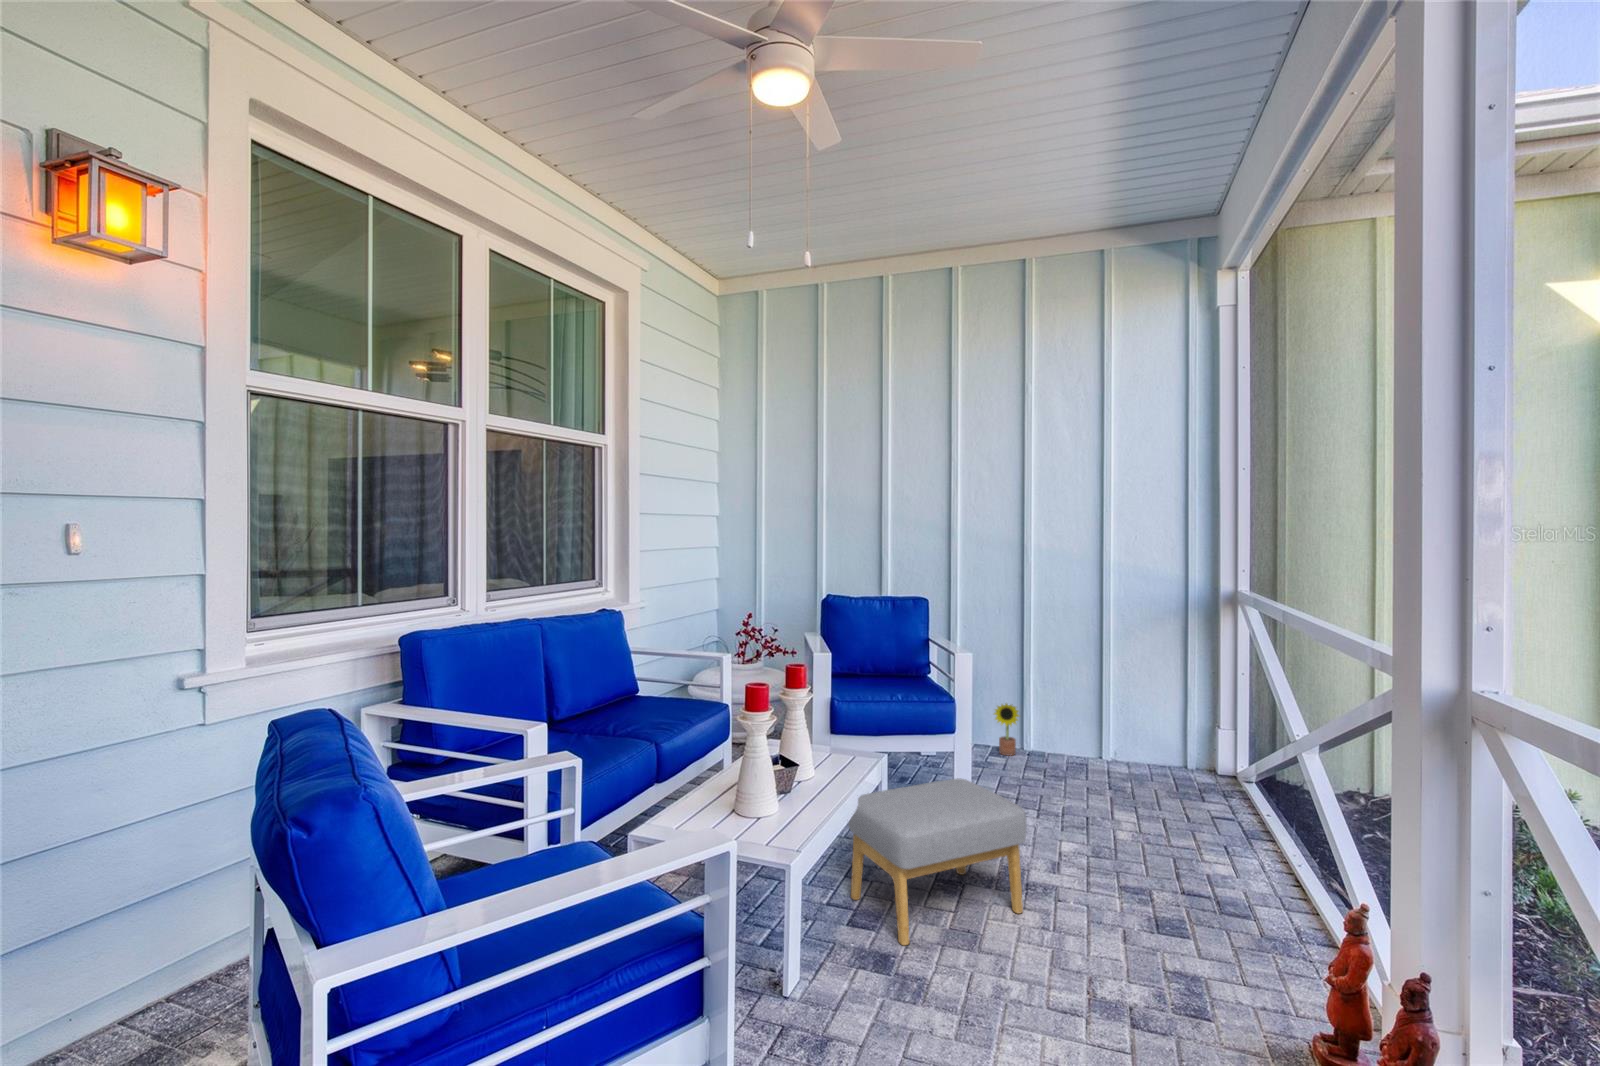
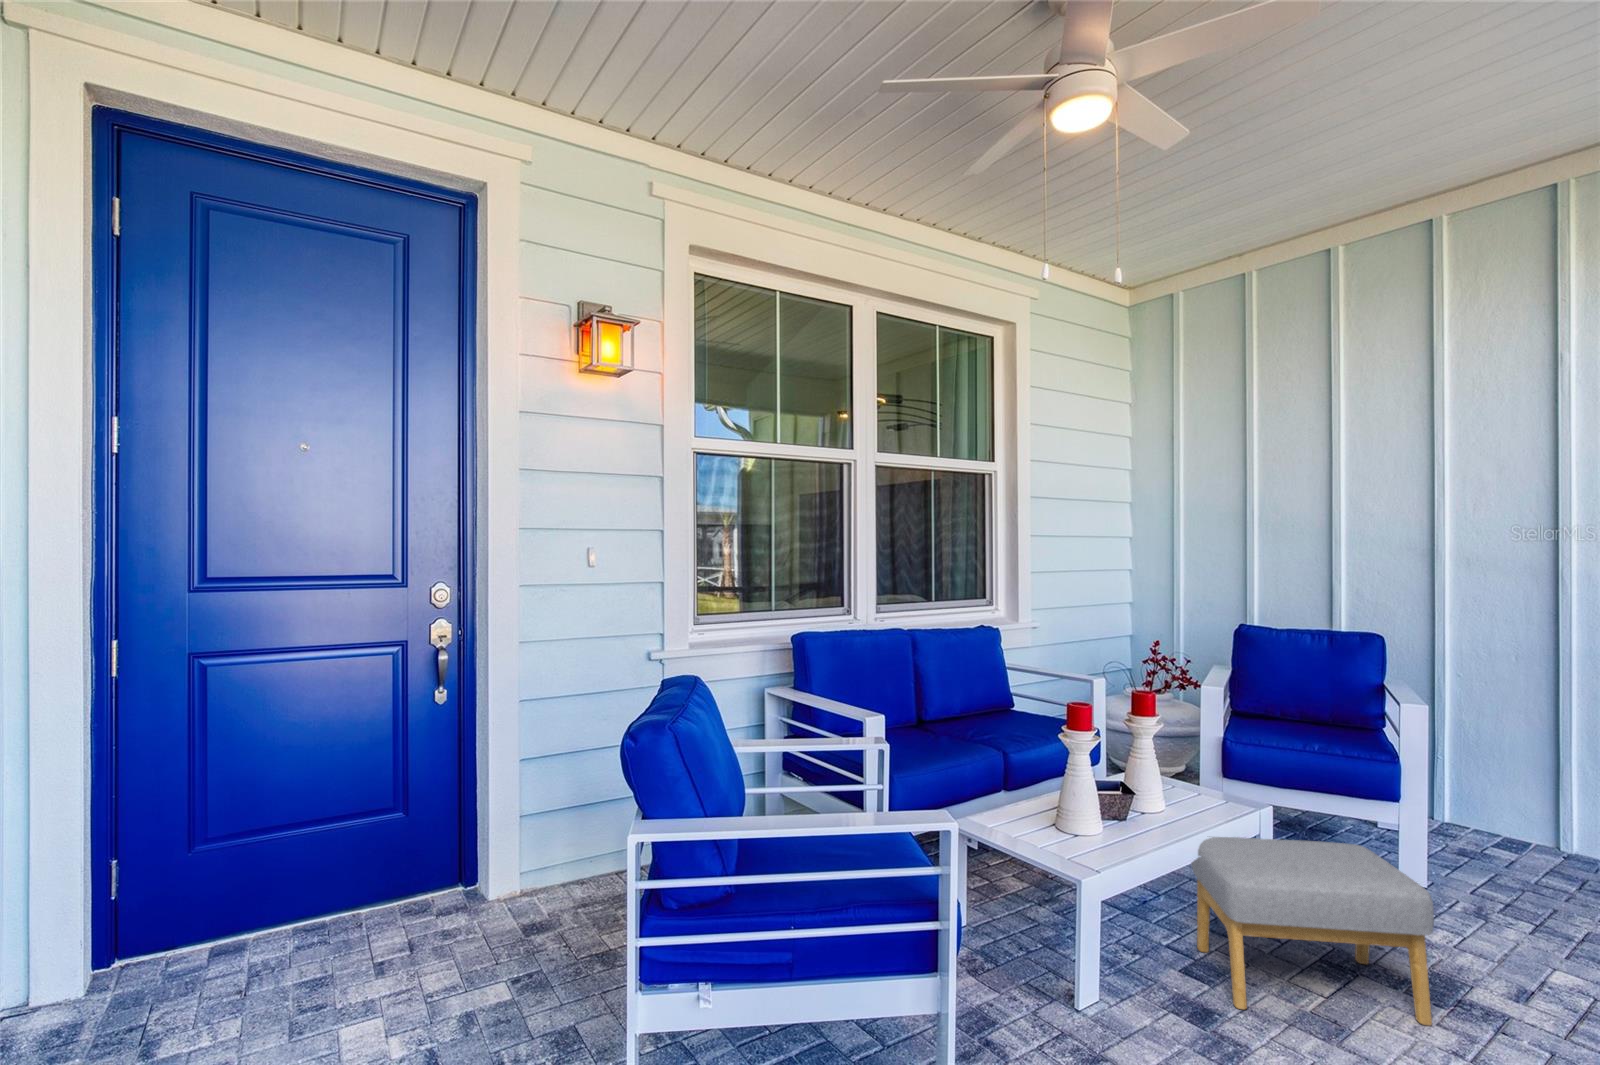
decorative plant: present [994,704,1019,756] -> none [1497,777,1547,852]

